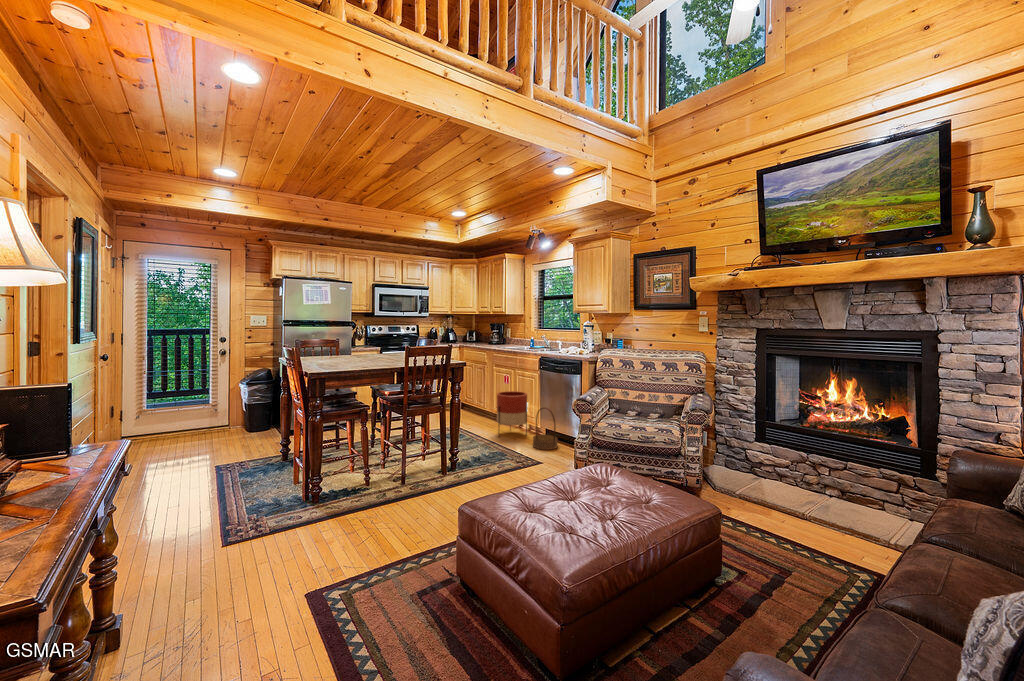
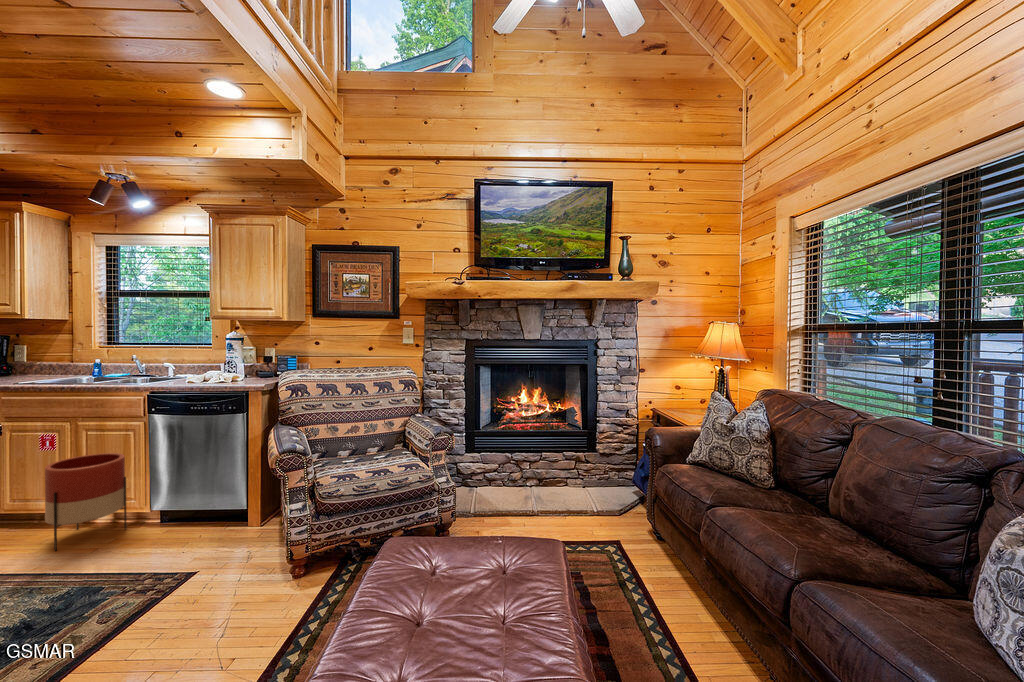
basket: present [533,408,558,450] -> none [153,472,206,546]

